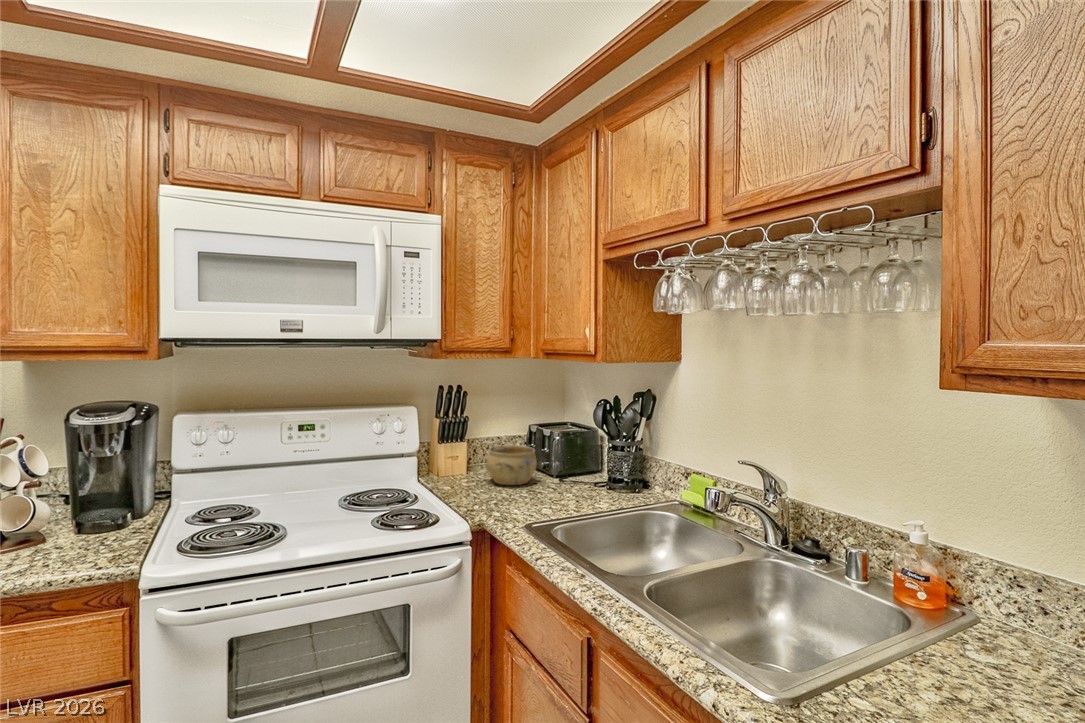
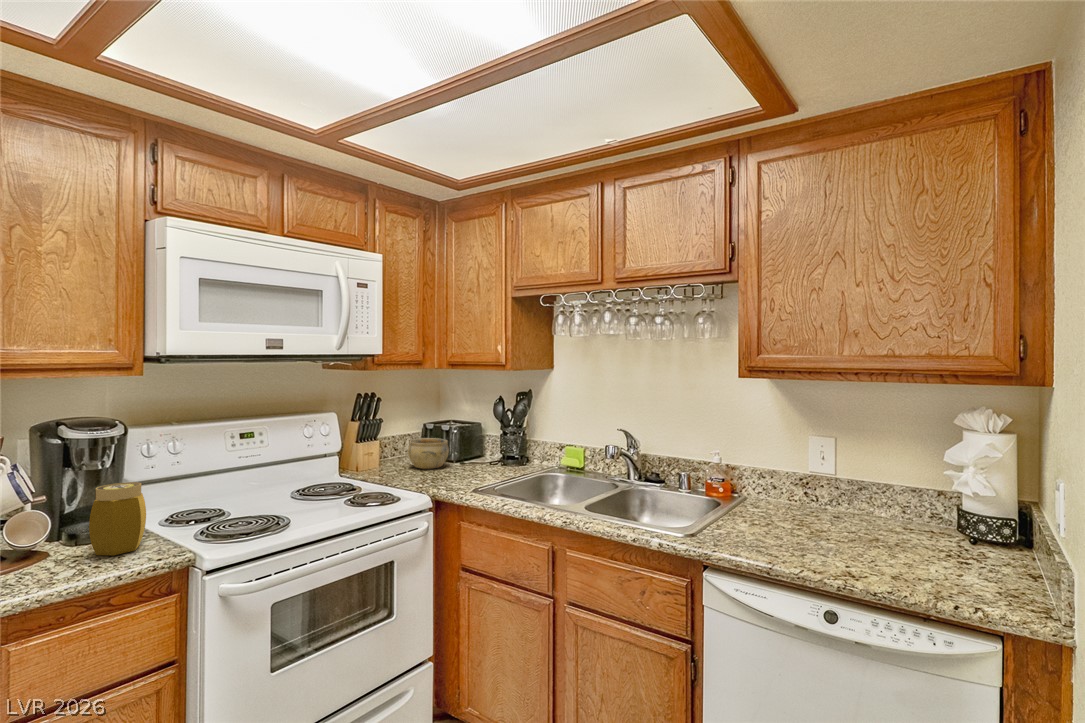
jar: none [46,481,112,562] -> present [89,482,146,556]

